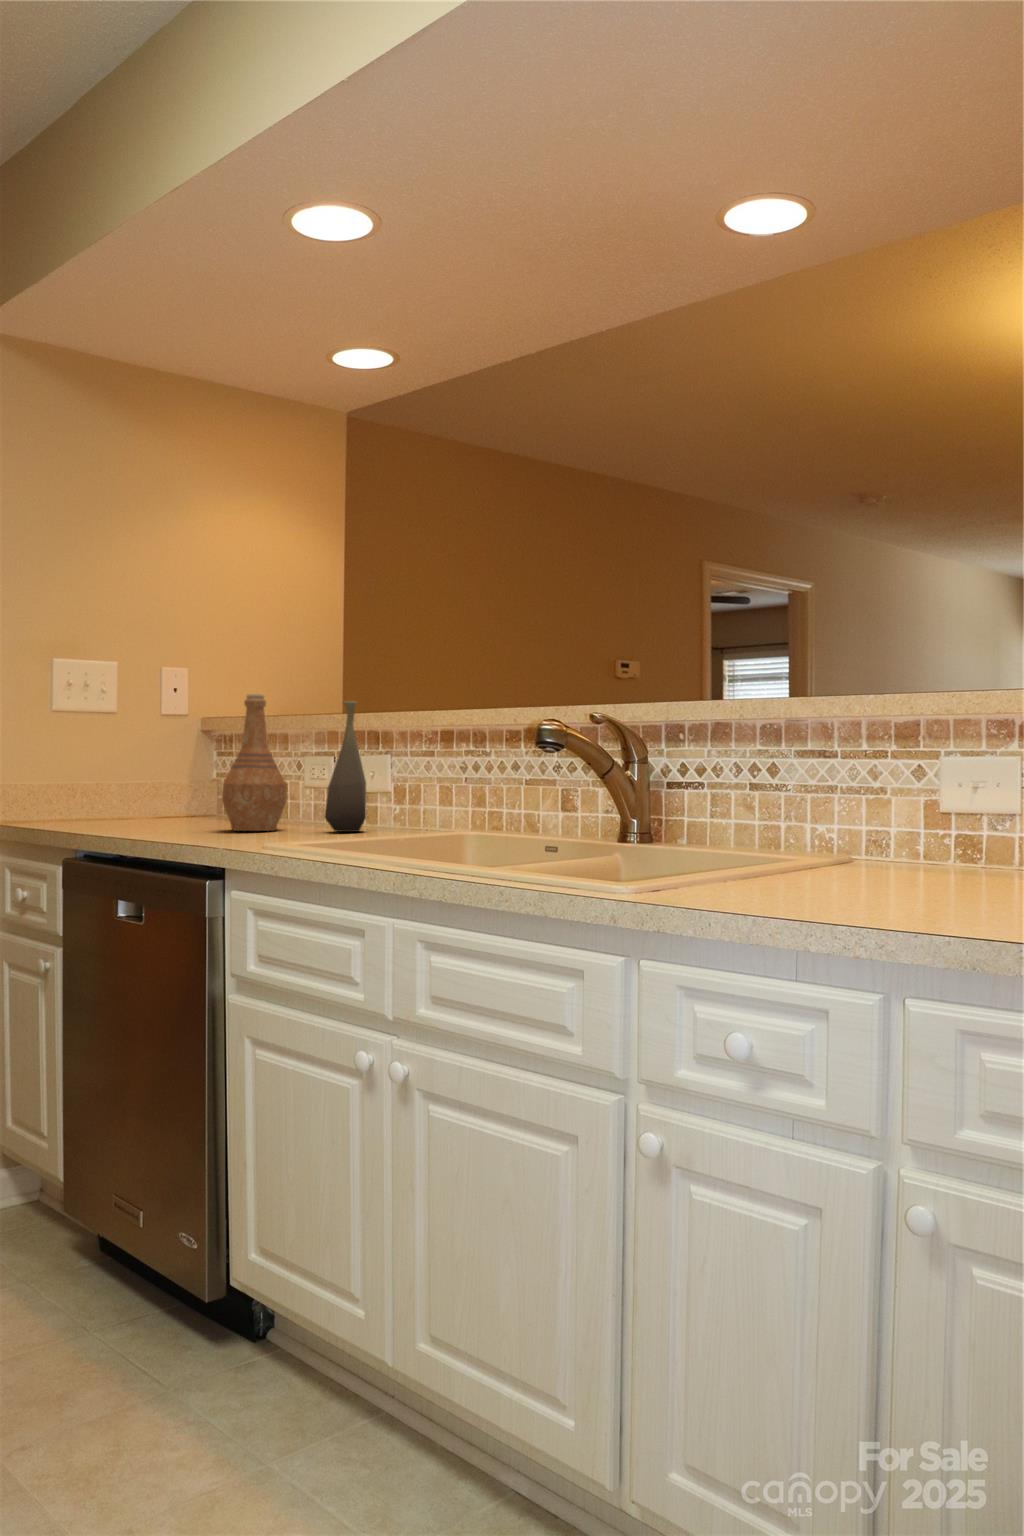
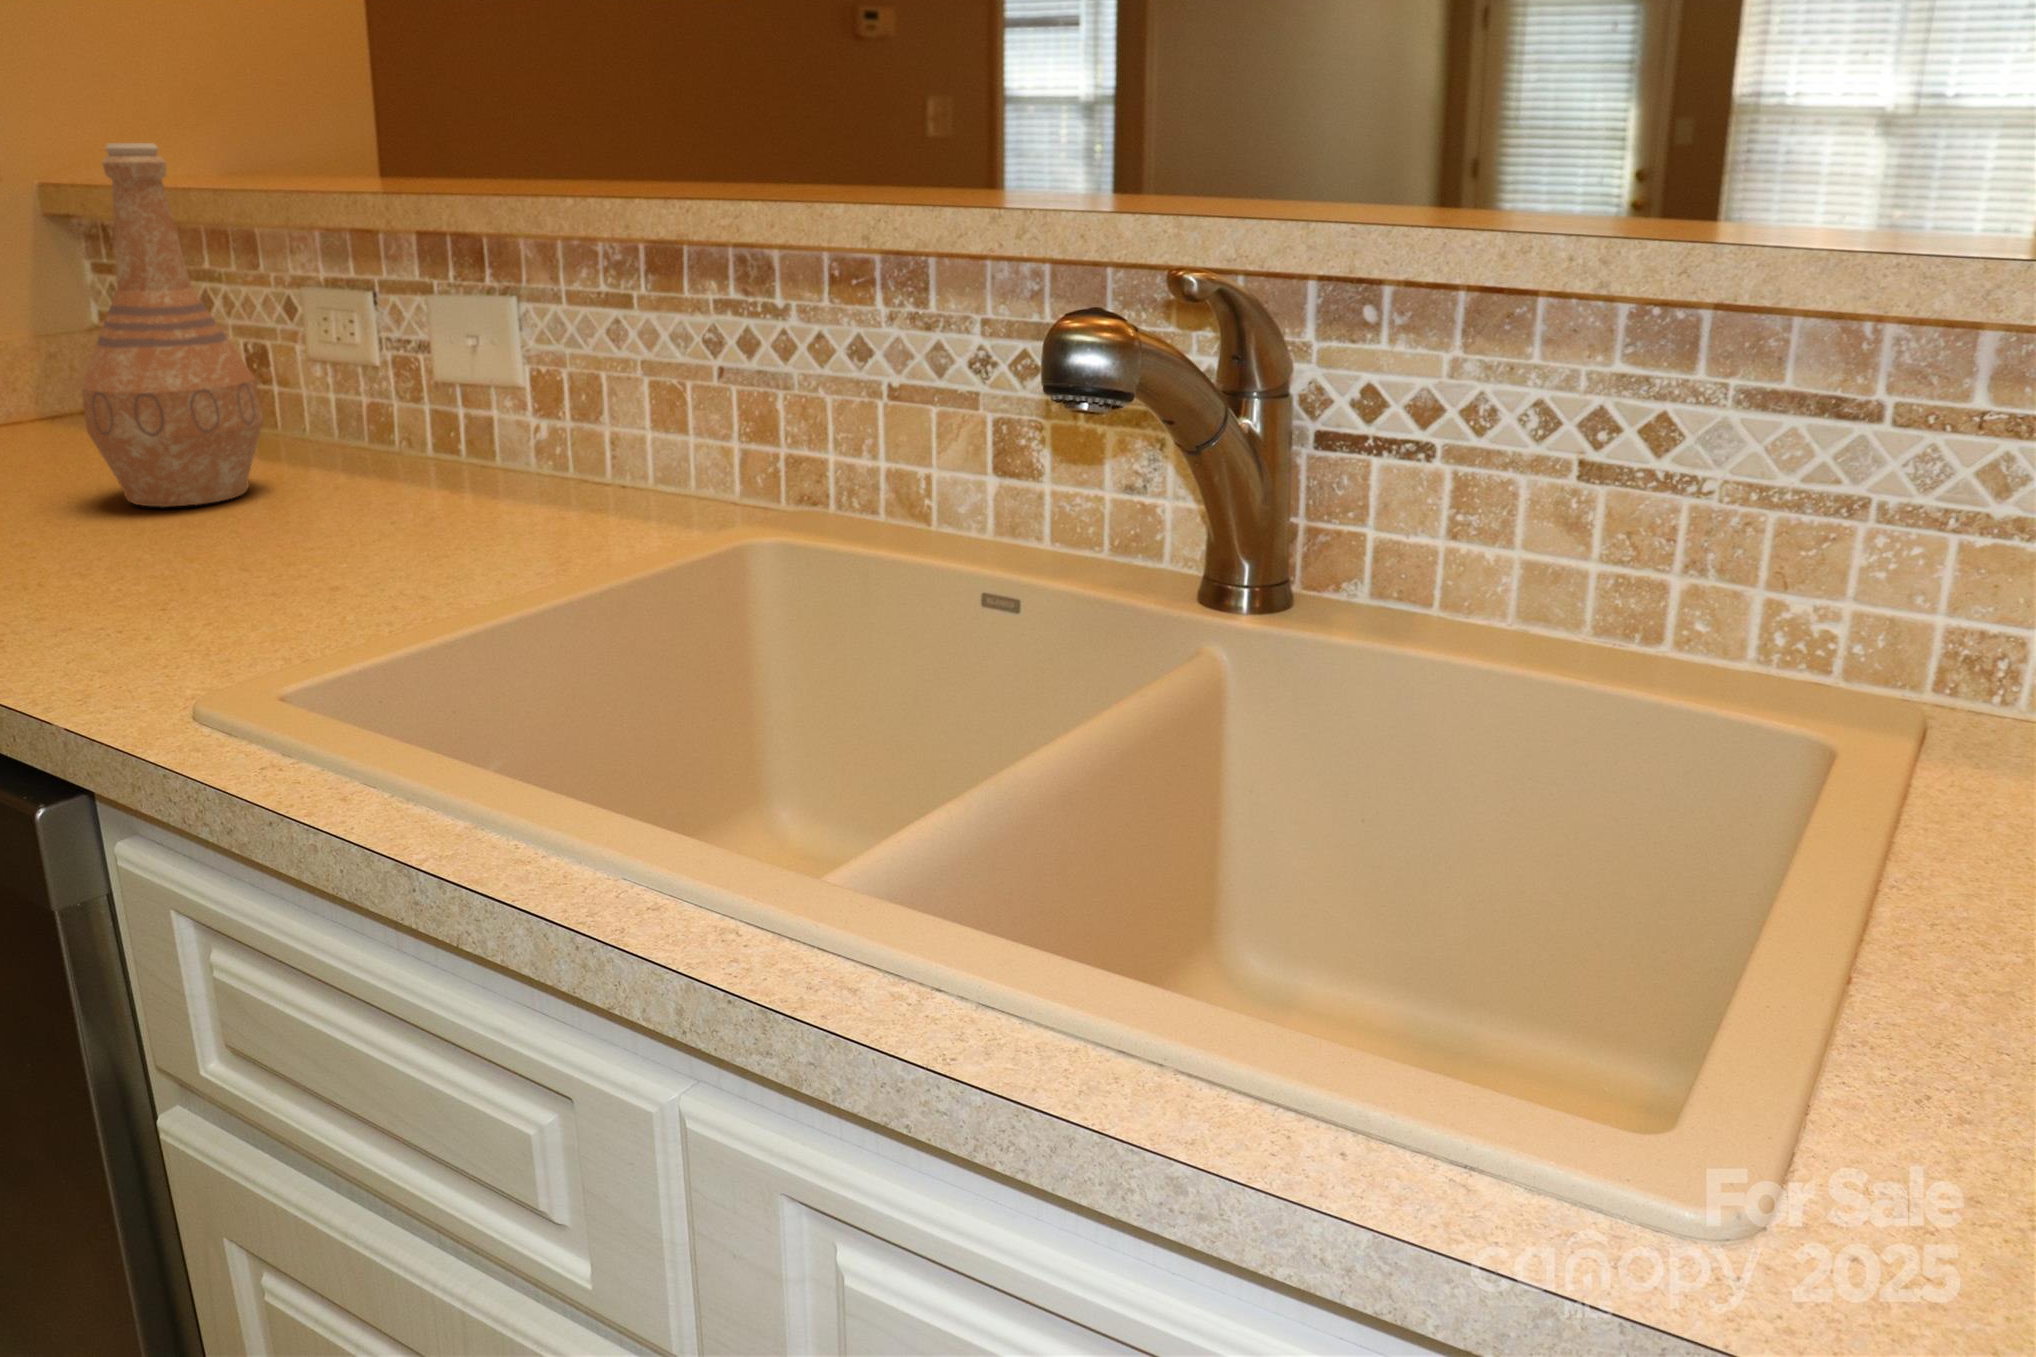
bottle: present [325,701,366,832] -> none [367,166,476,507]

